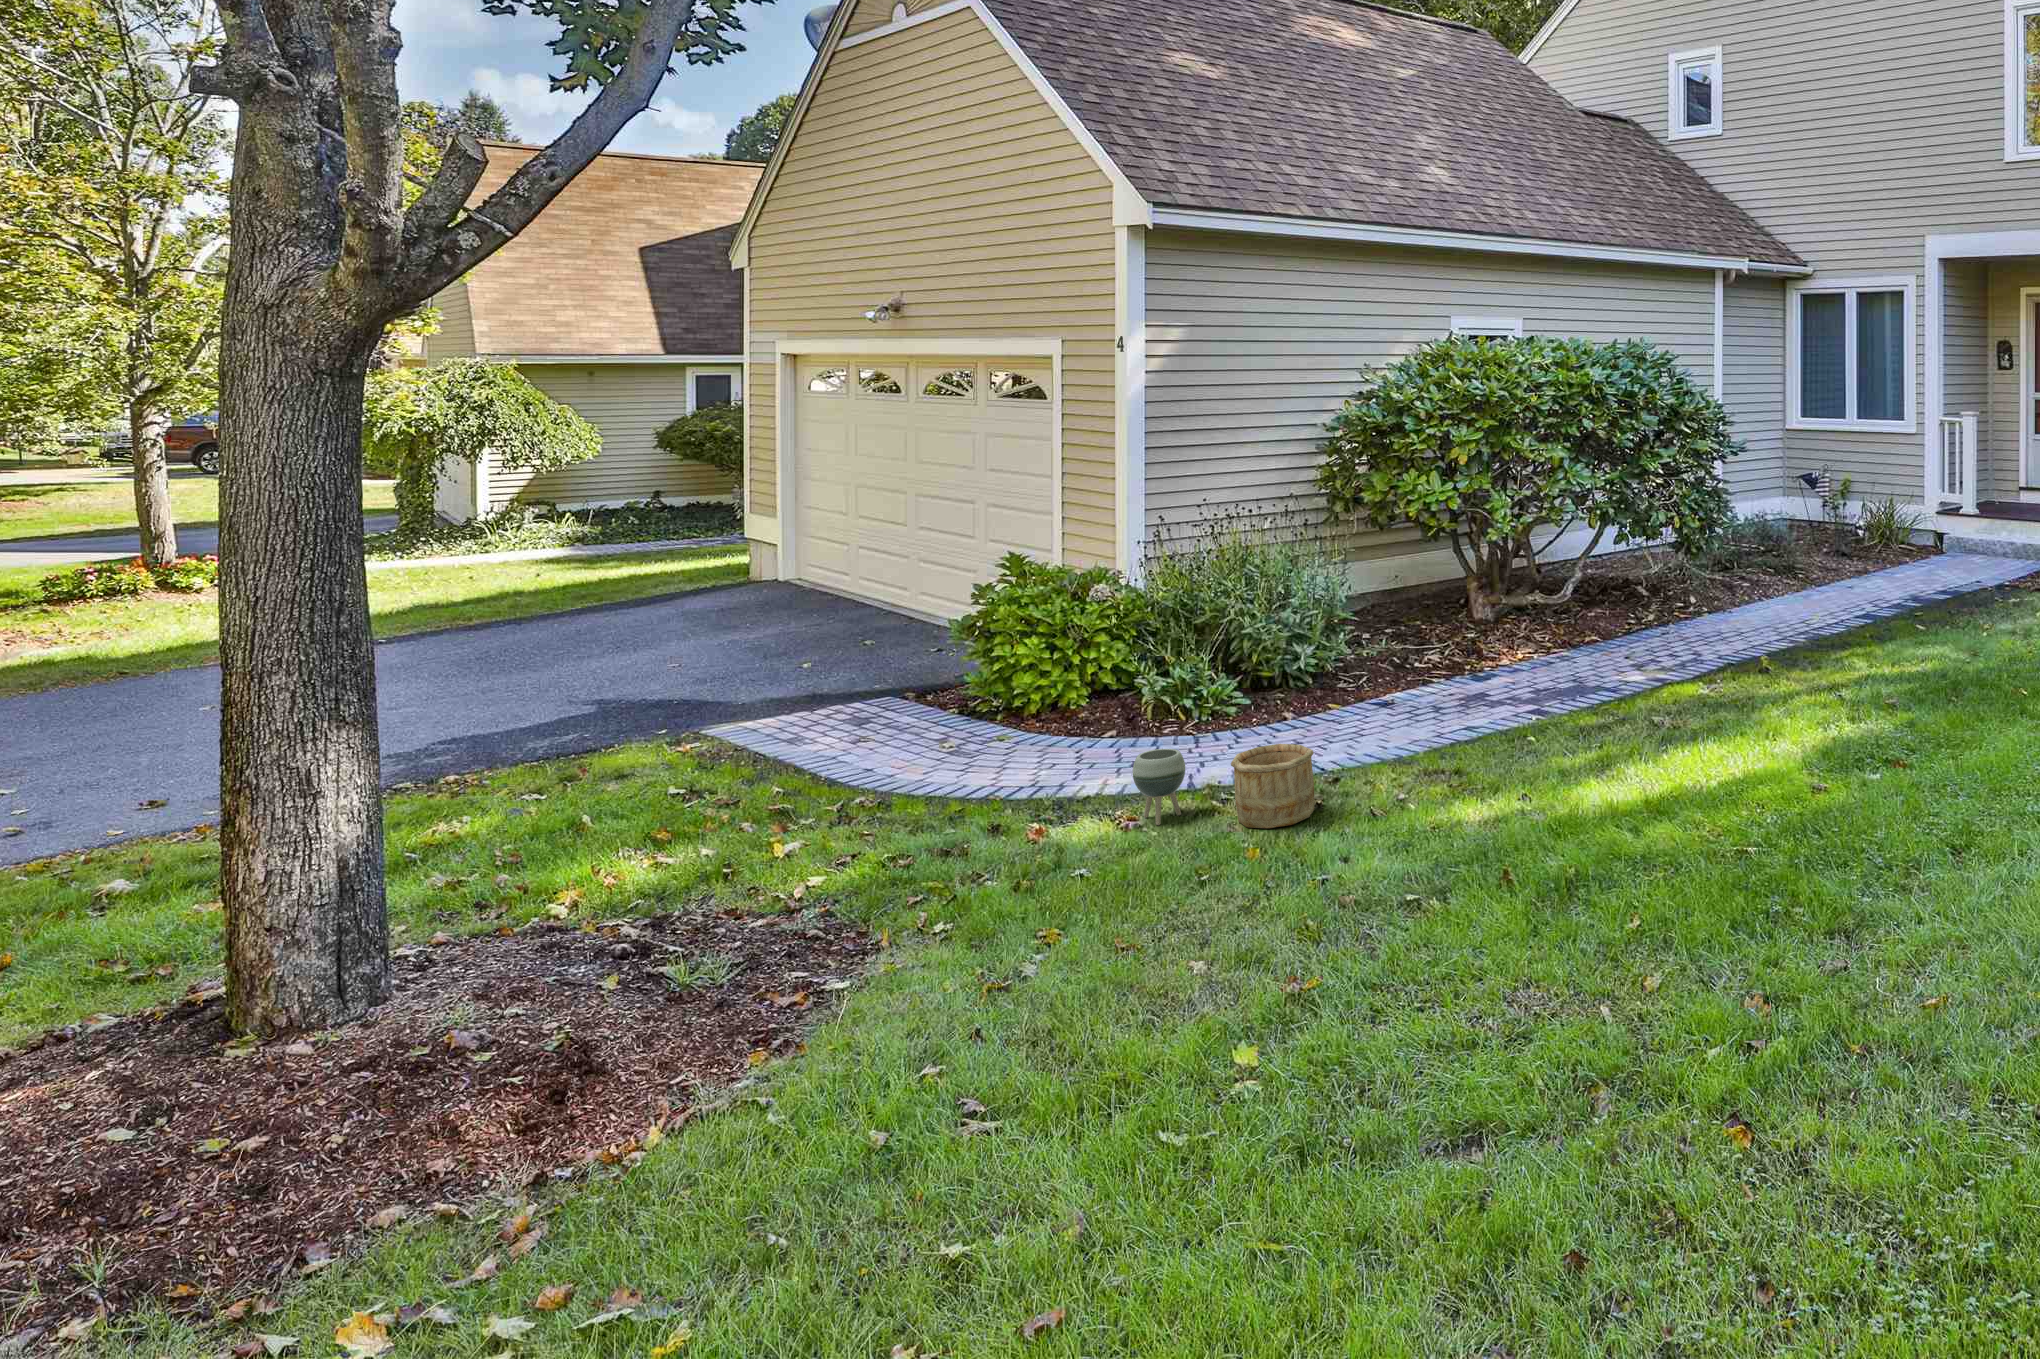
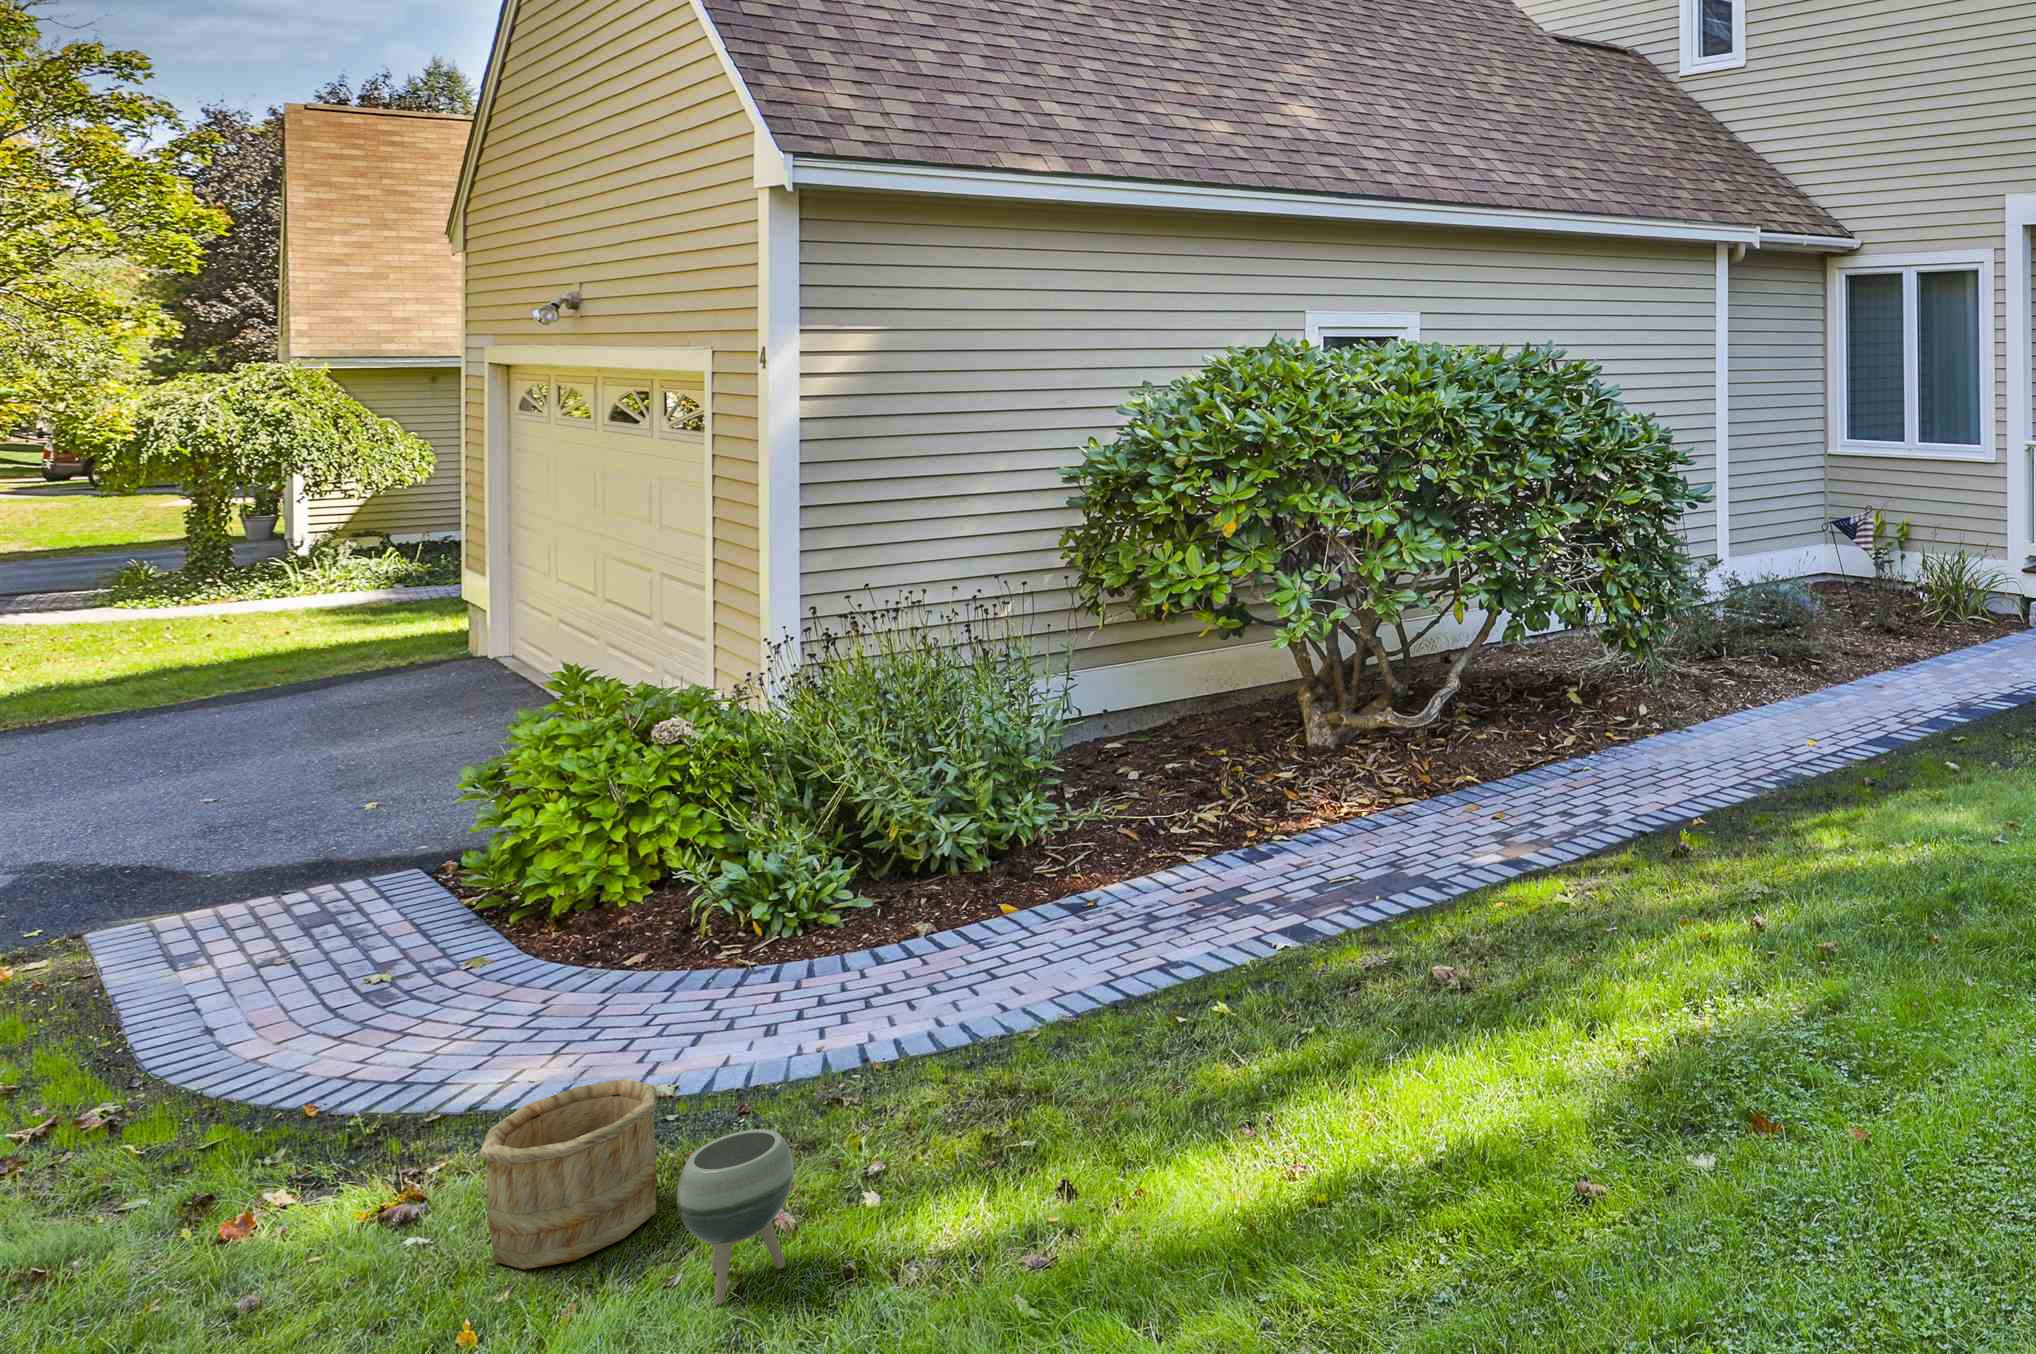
planter: present [1133,749,1185,825] -> present [677,1129,793,1305]

